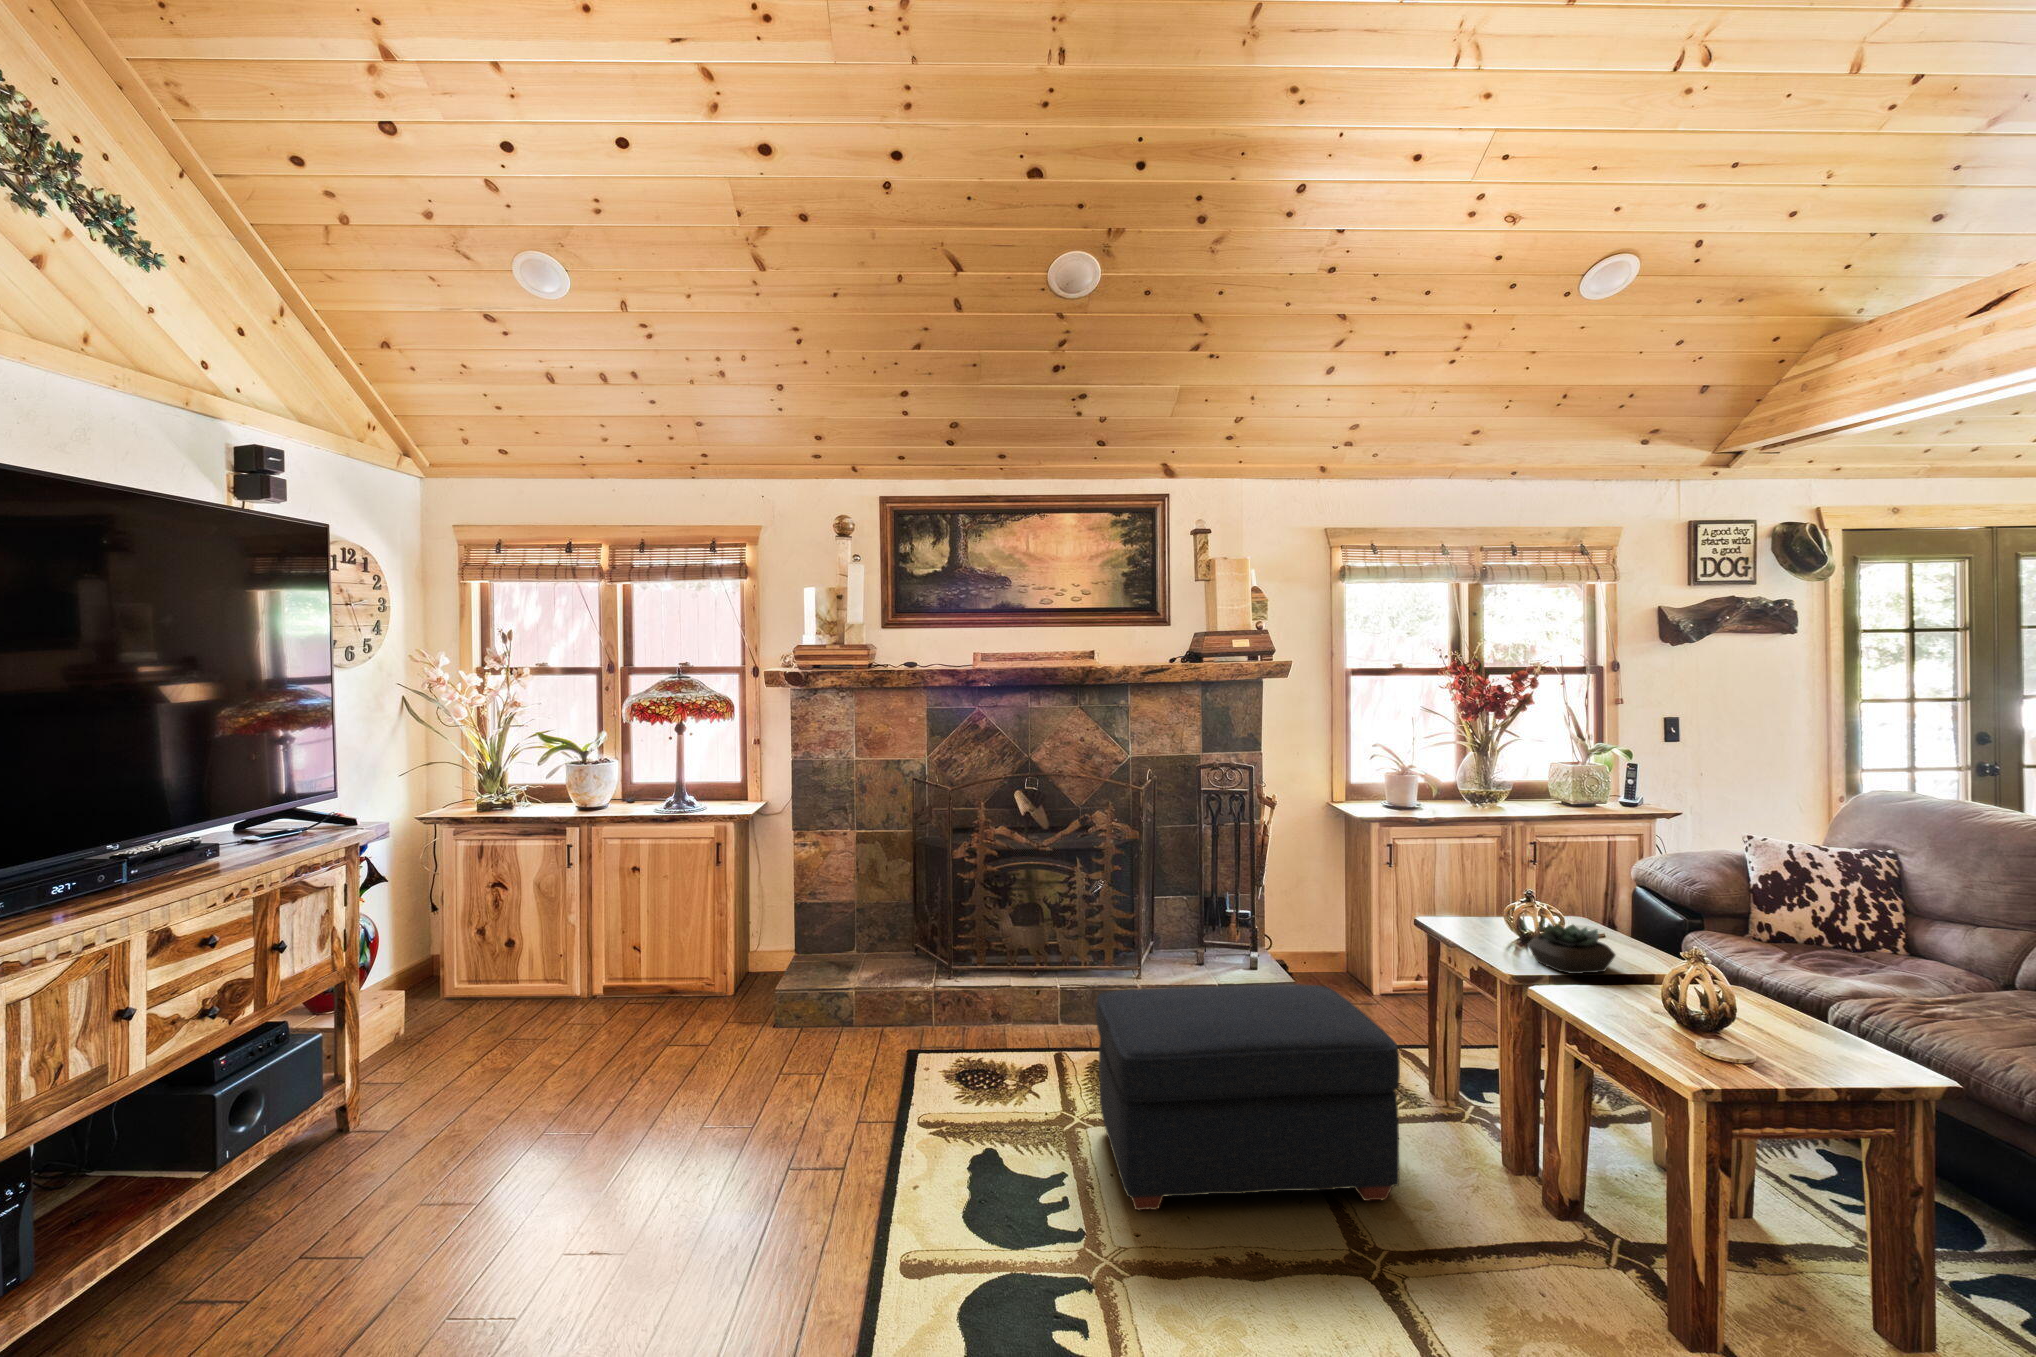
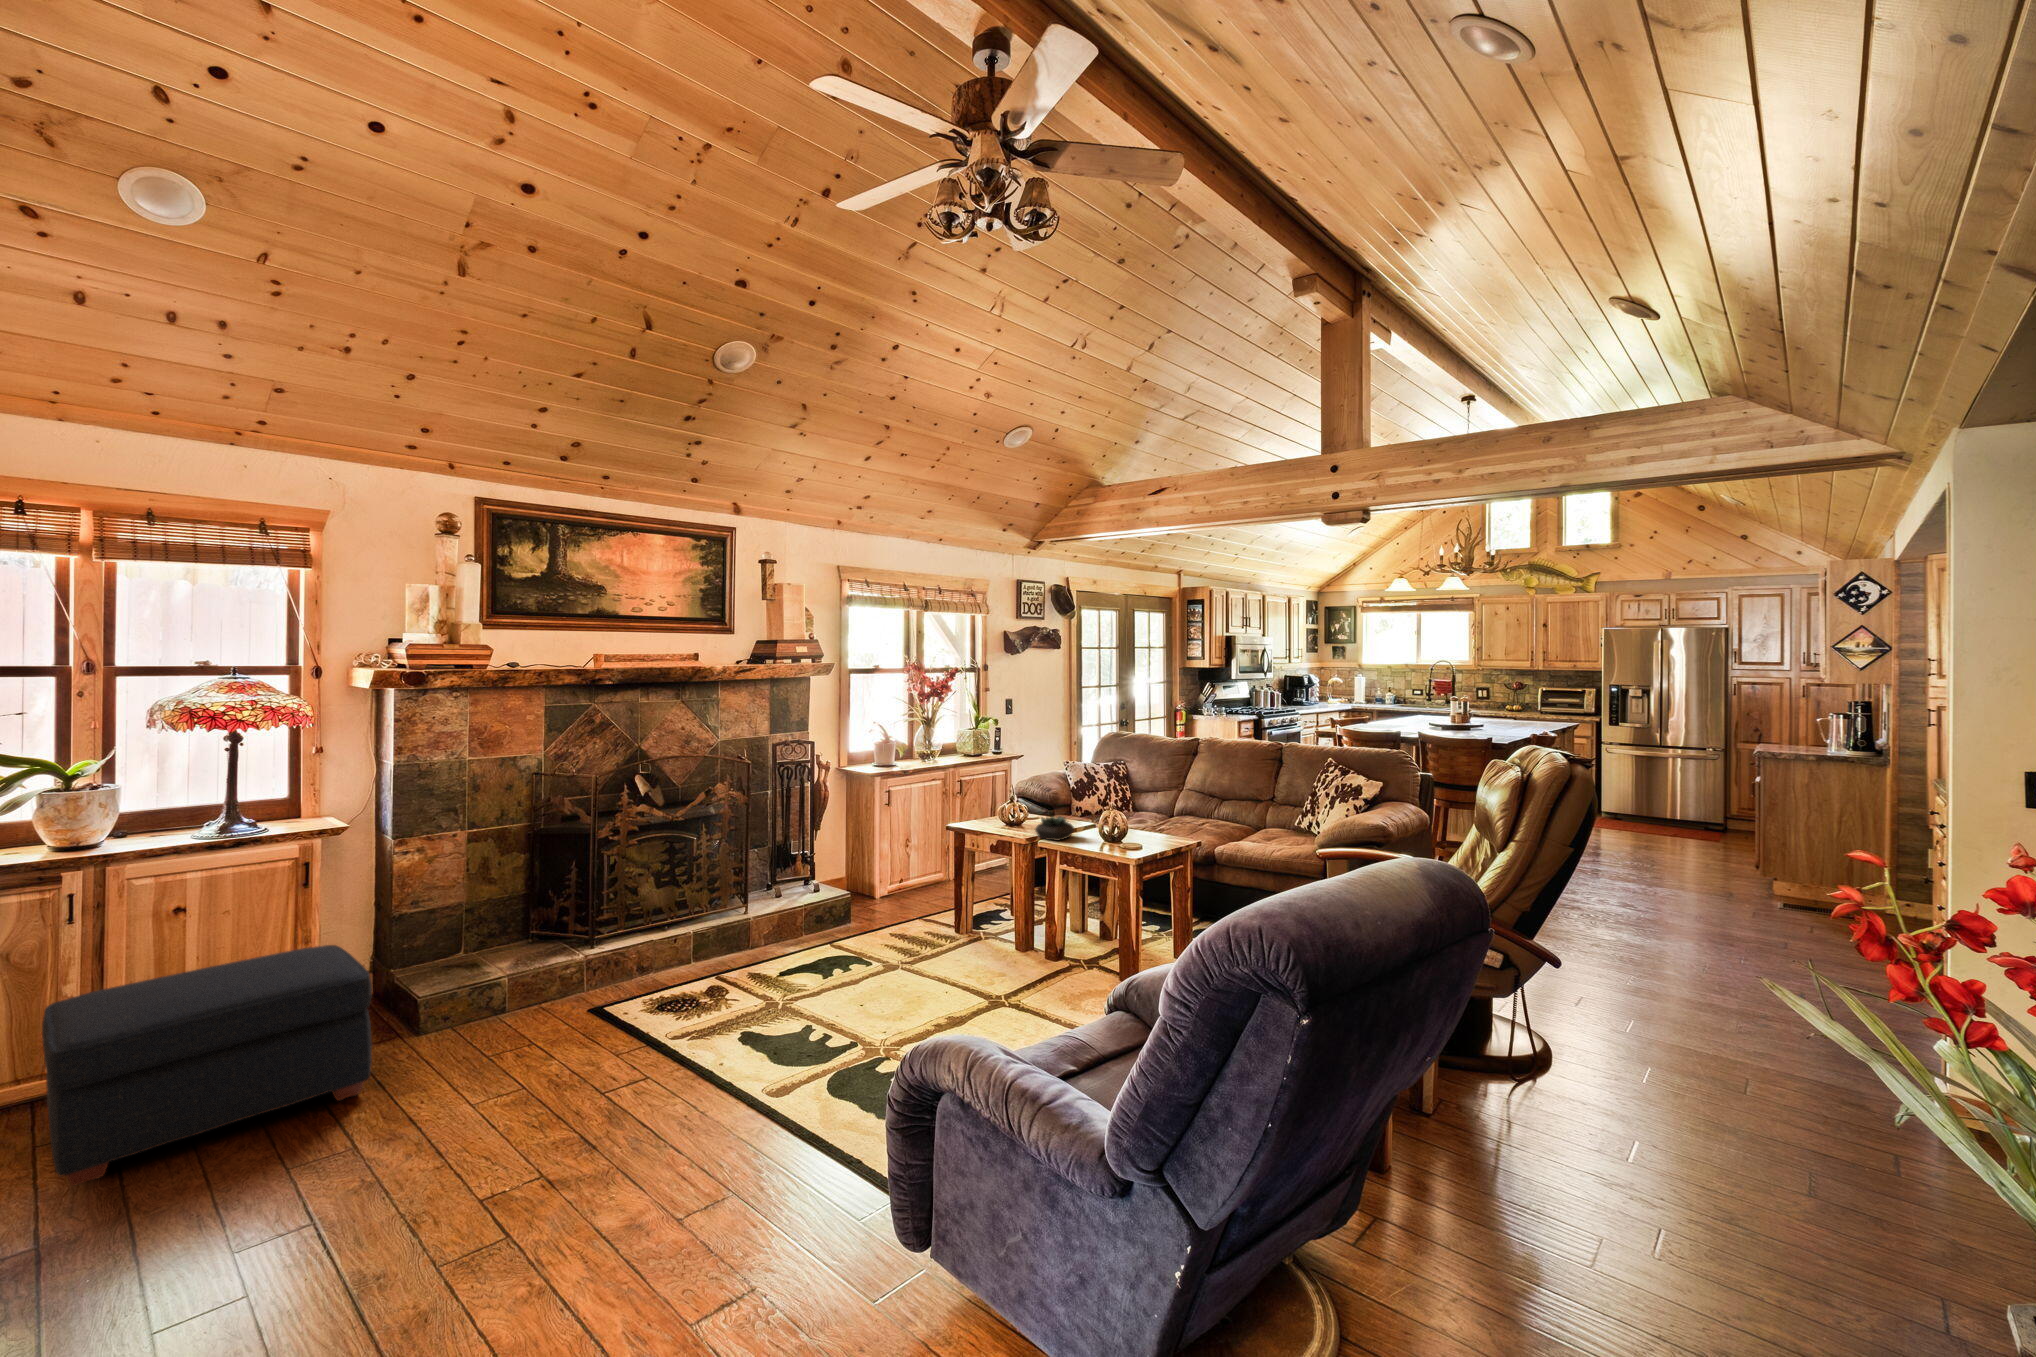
ottoman: present [1096,984,1400,1210] -> present [42,945,372,1185]

